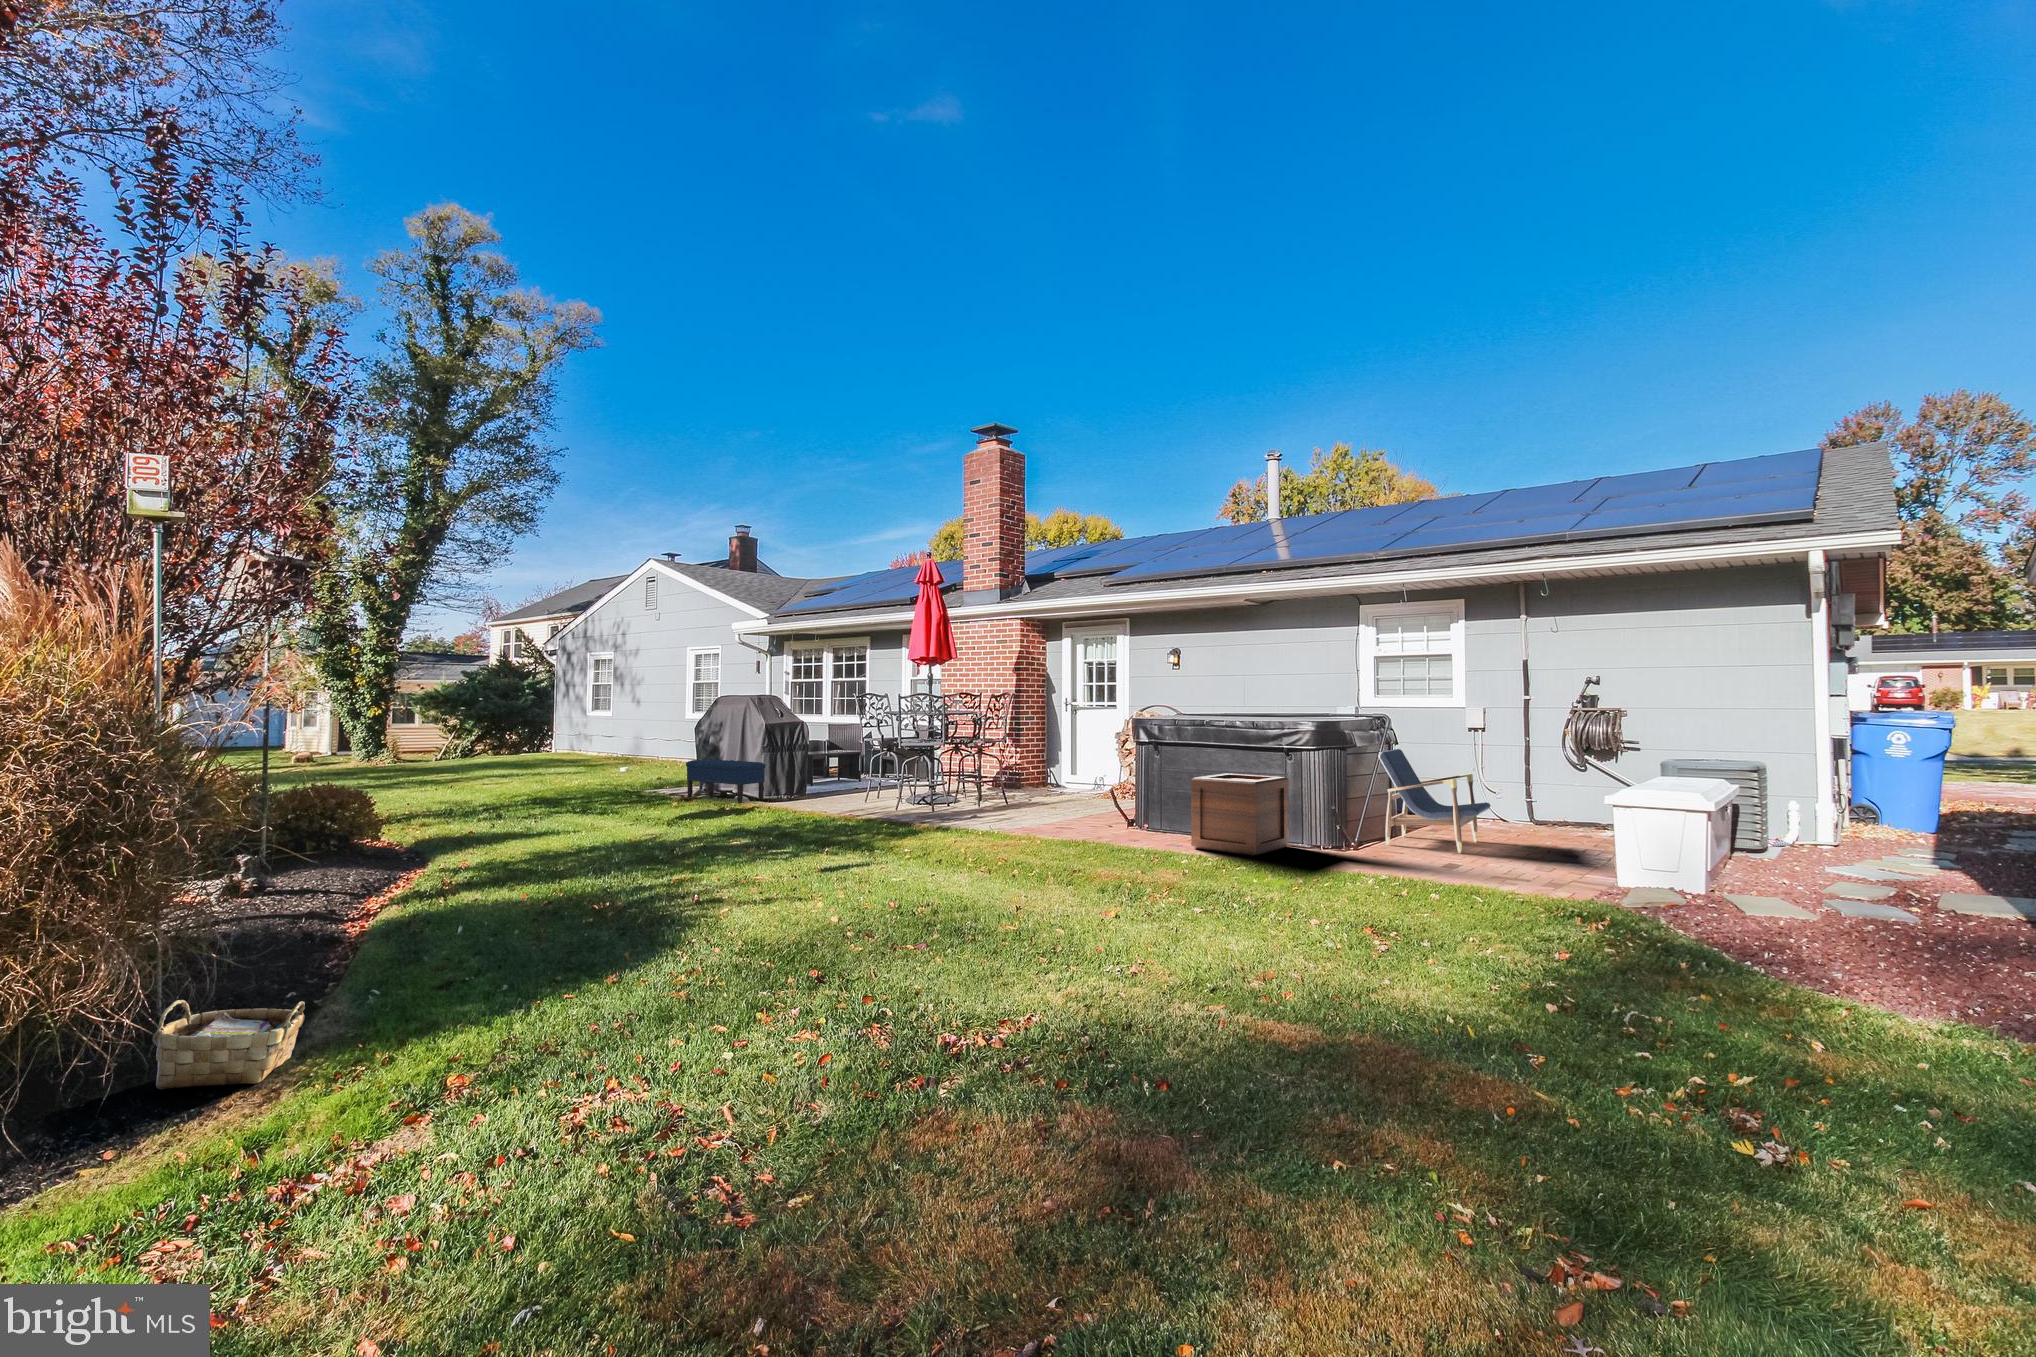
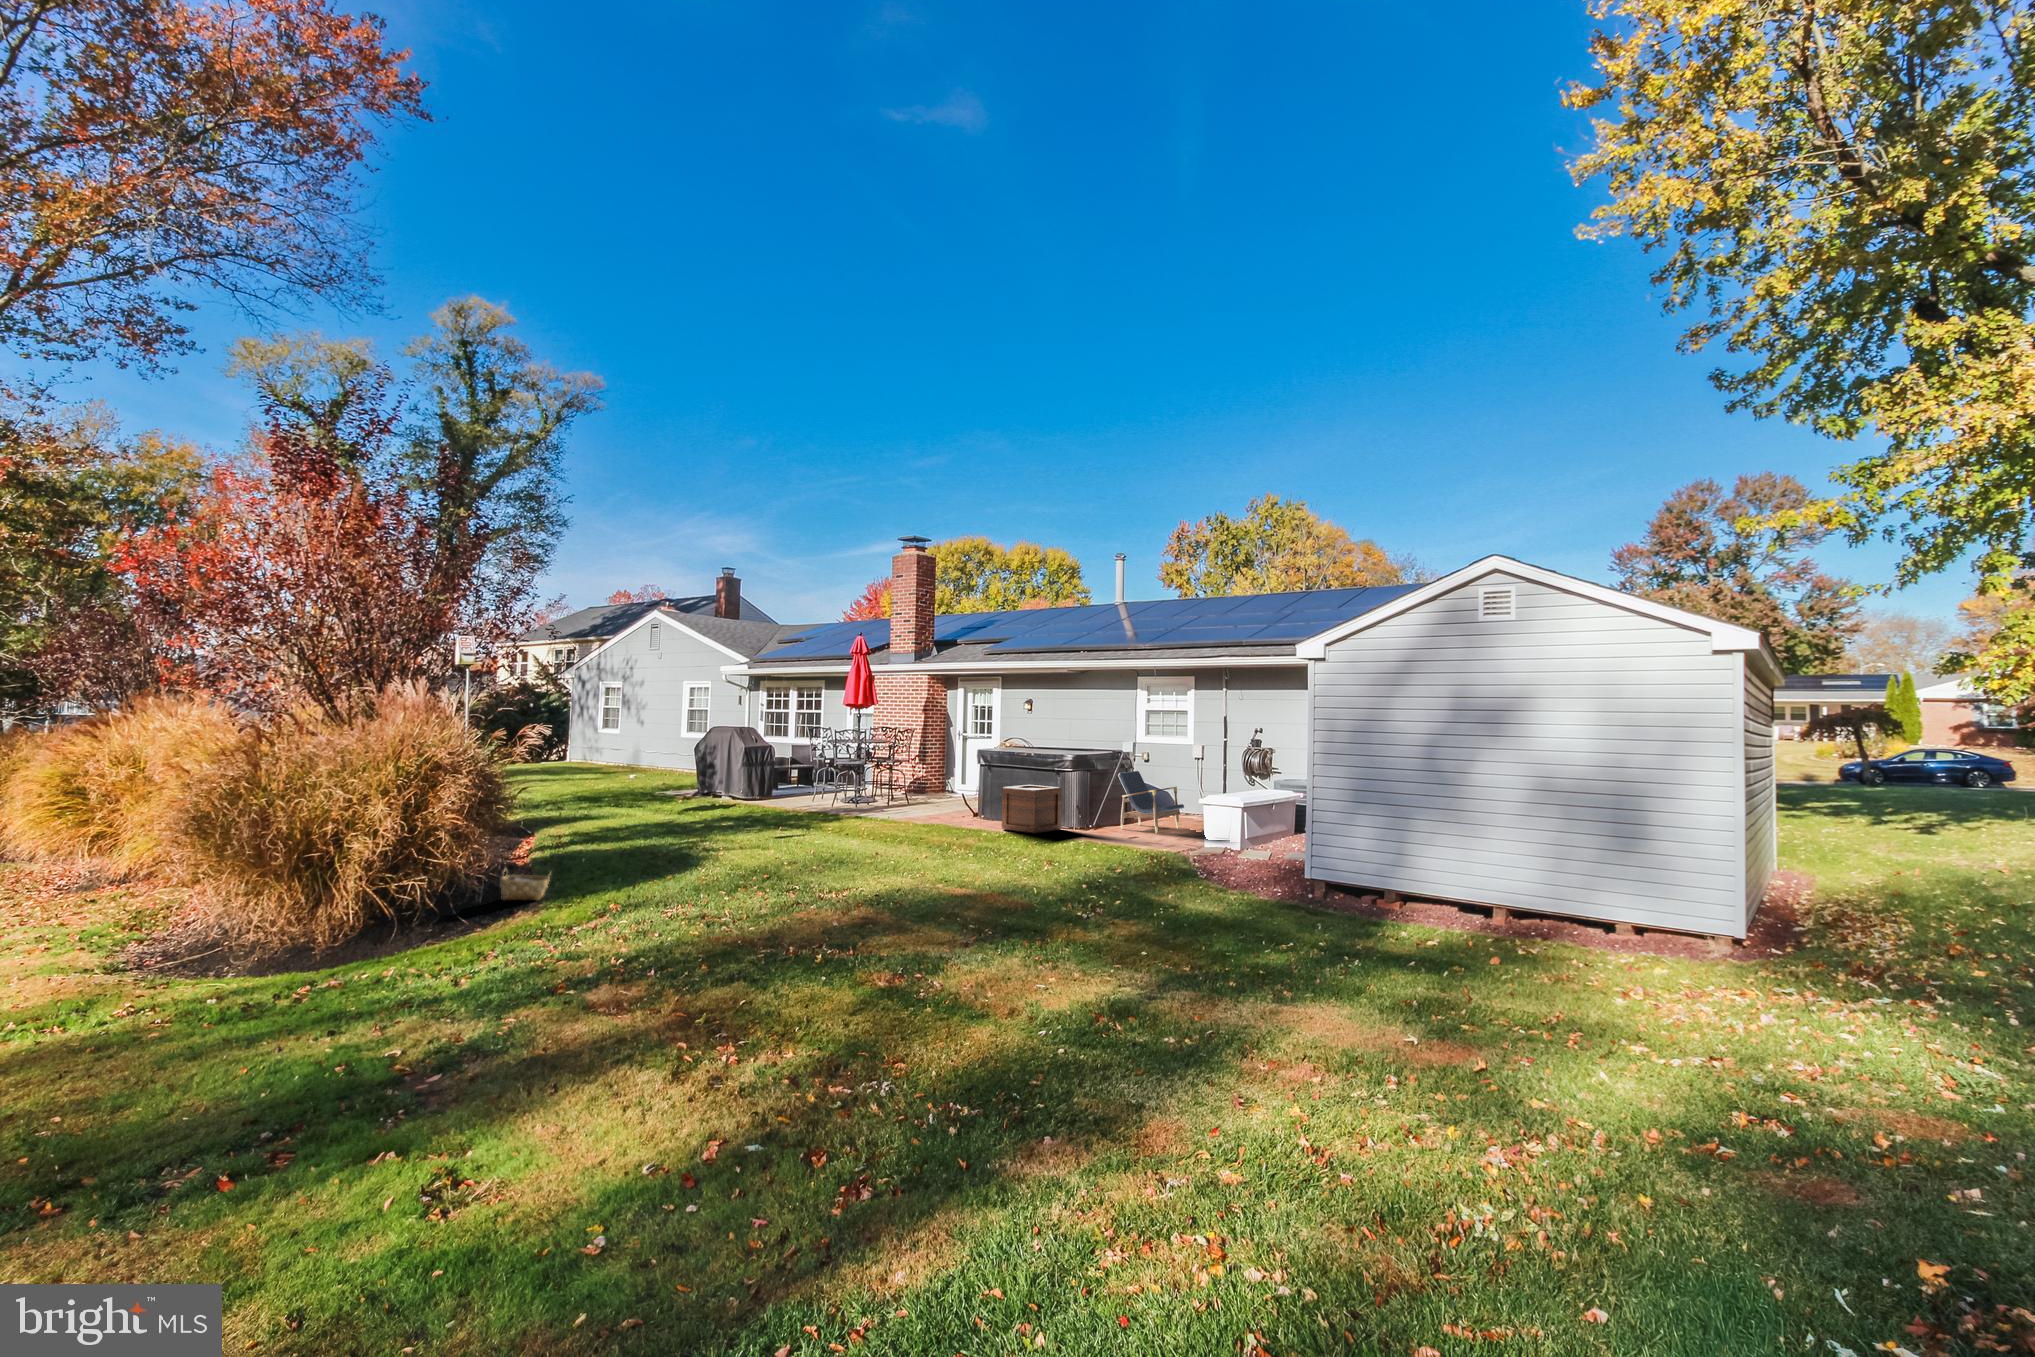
bench: present [686,759,766,803] -> none [687,770,744,802]

